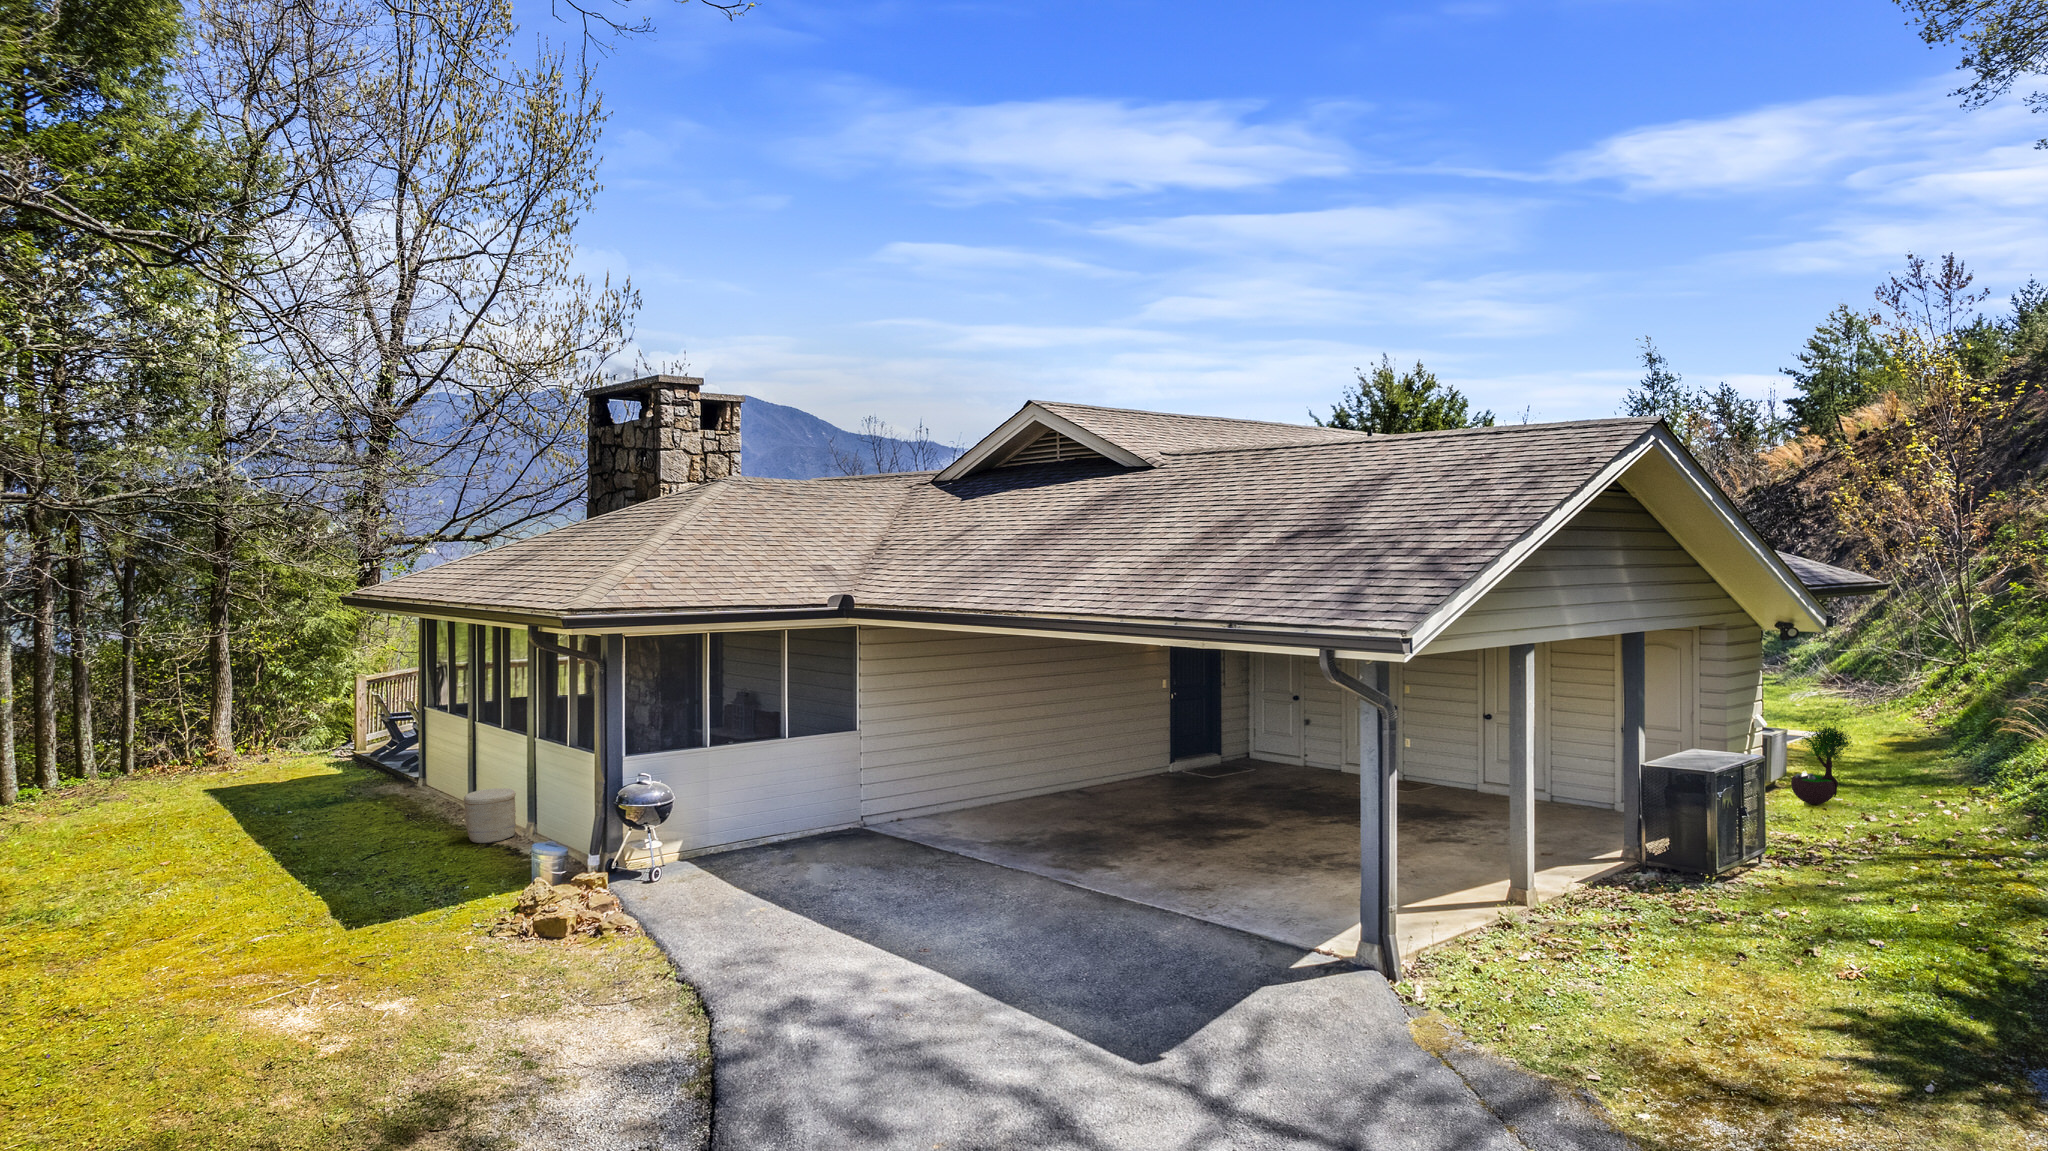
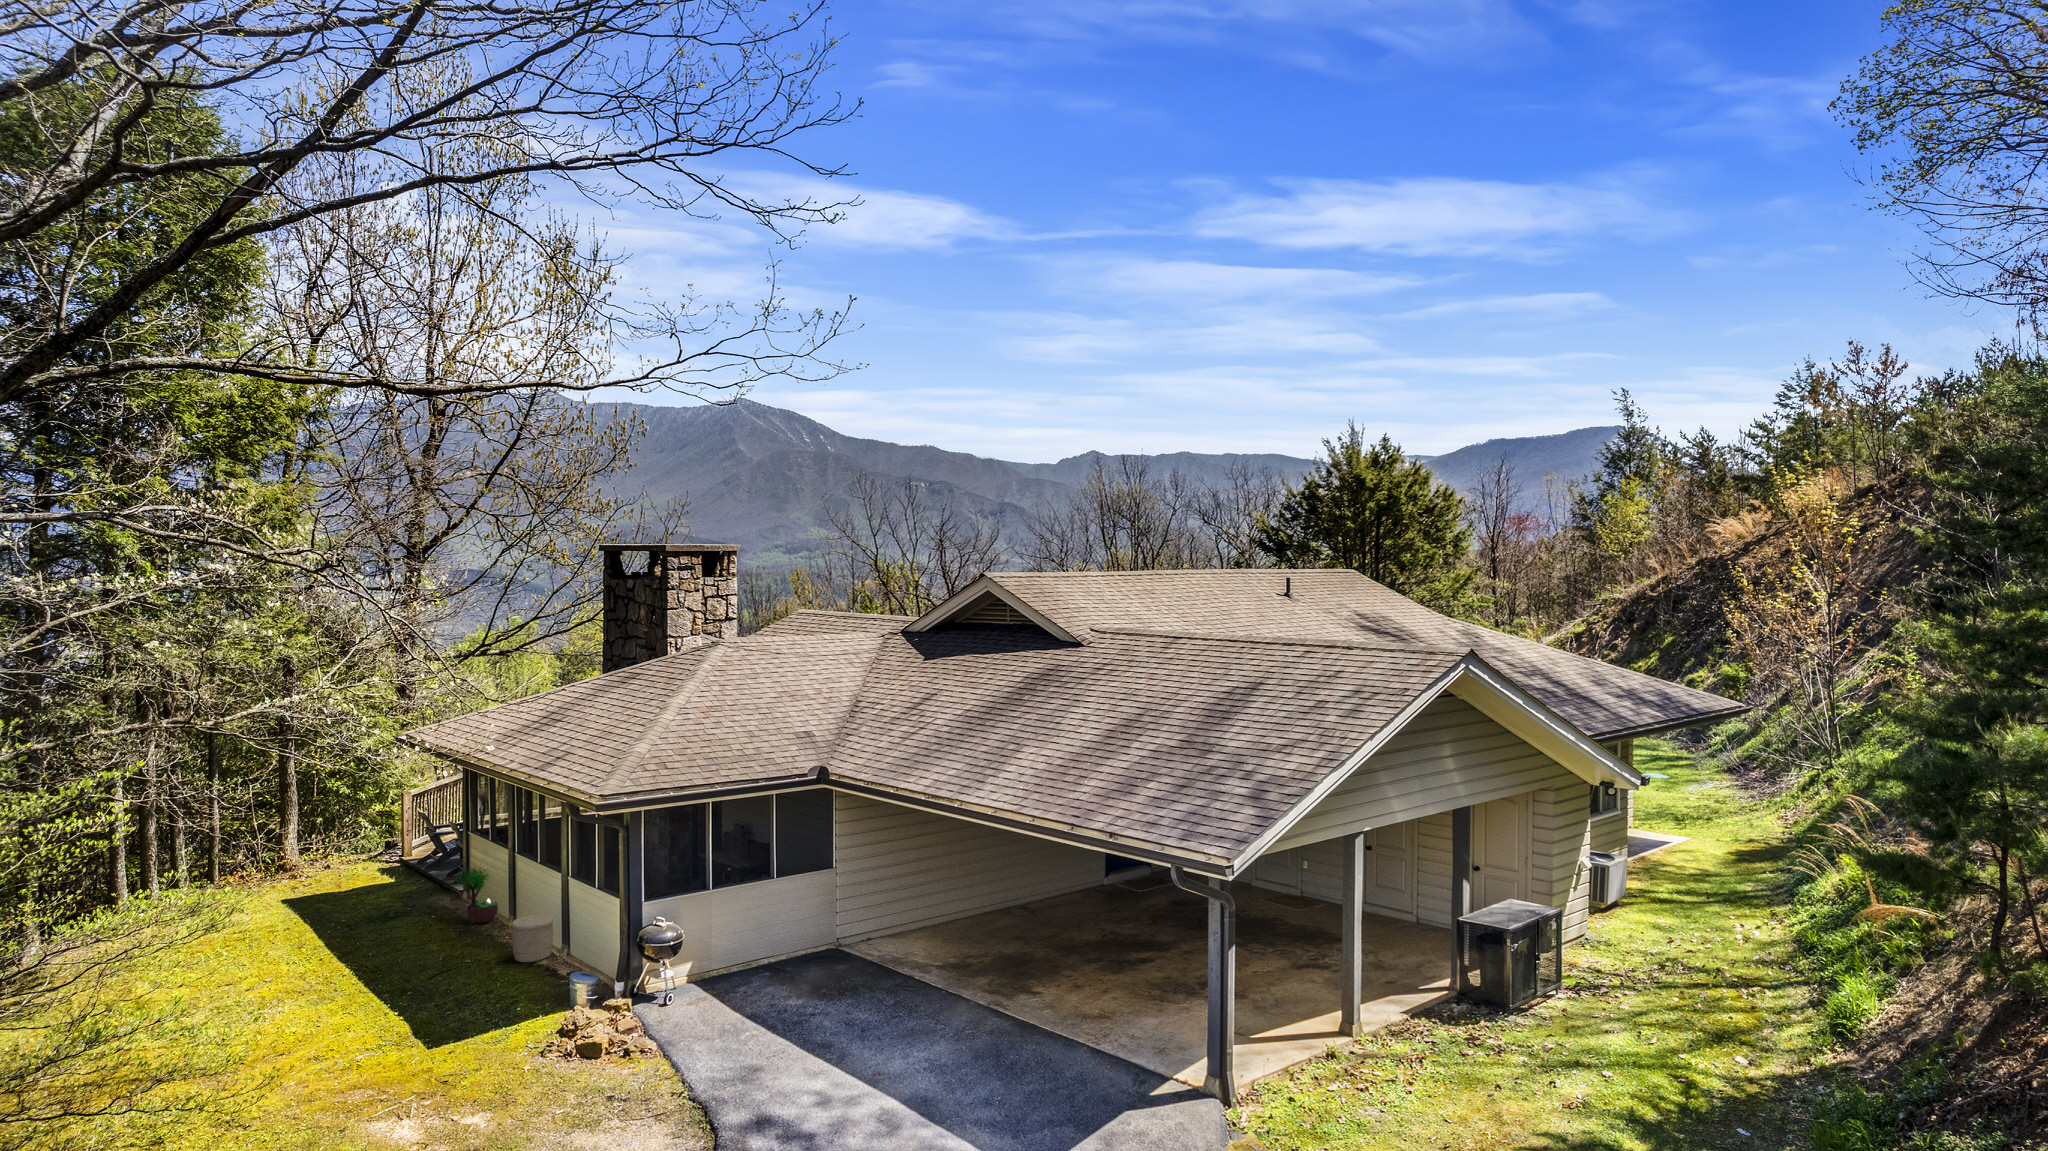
potted tree: present [1791,722,1853,804] -> present [456,866,498,923]

